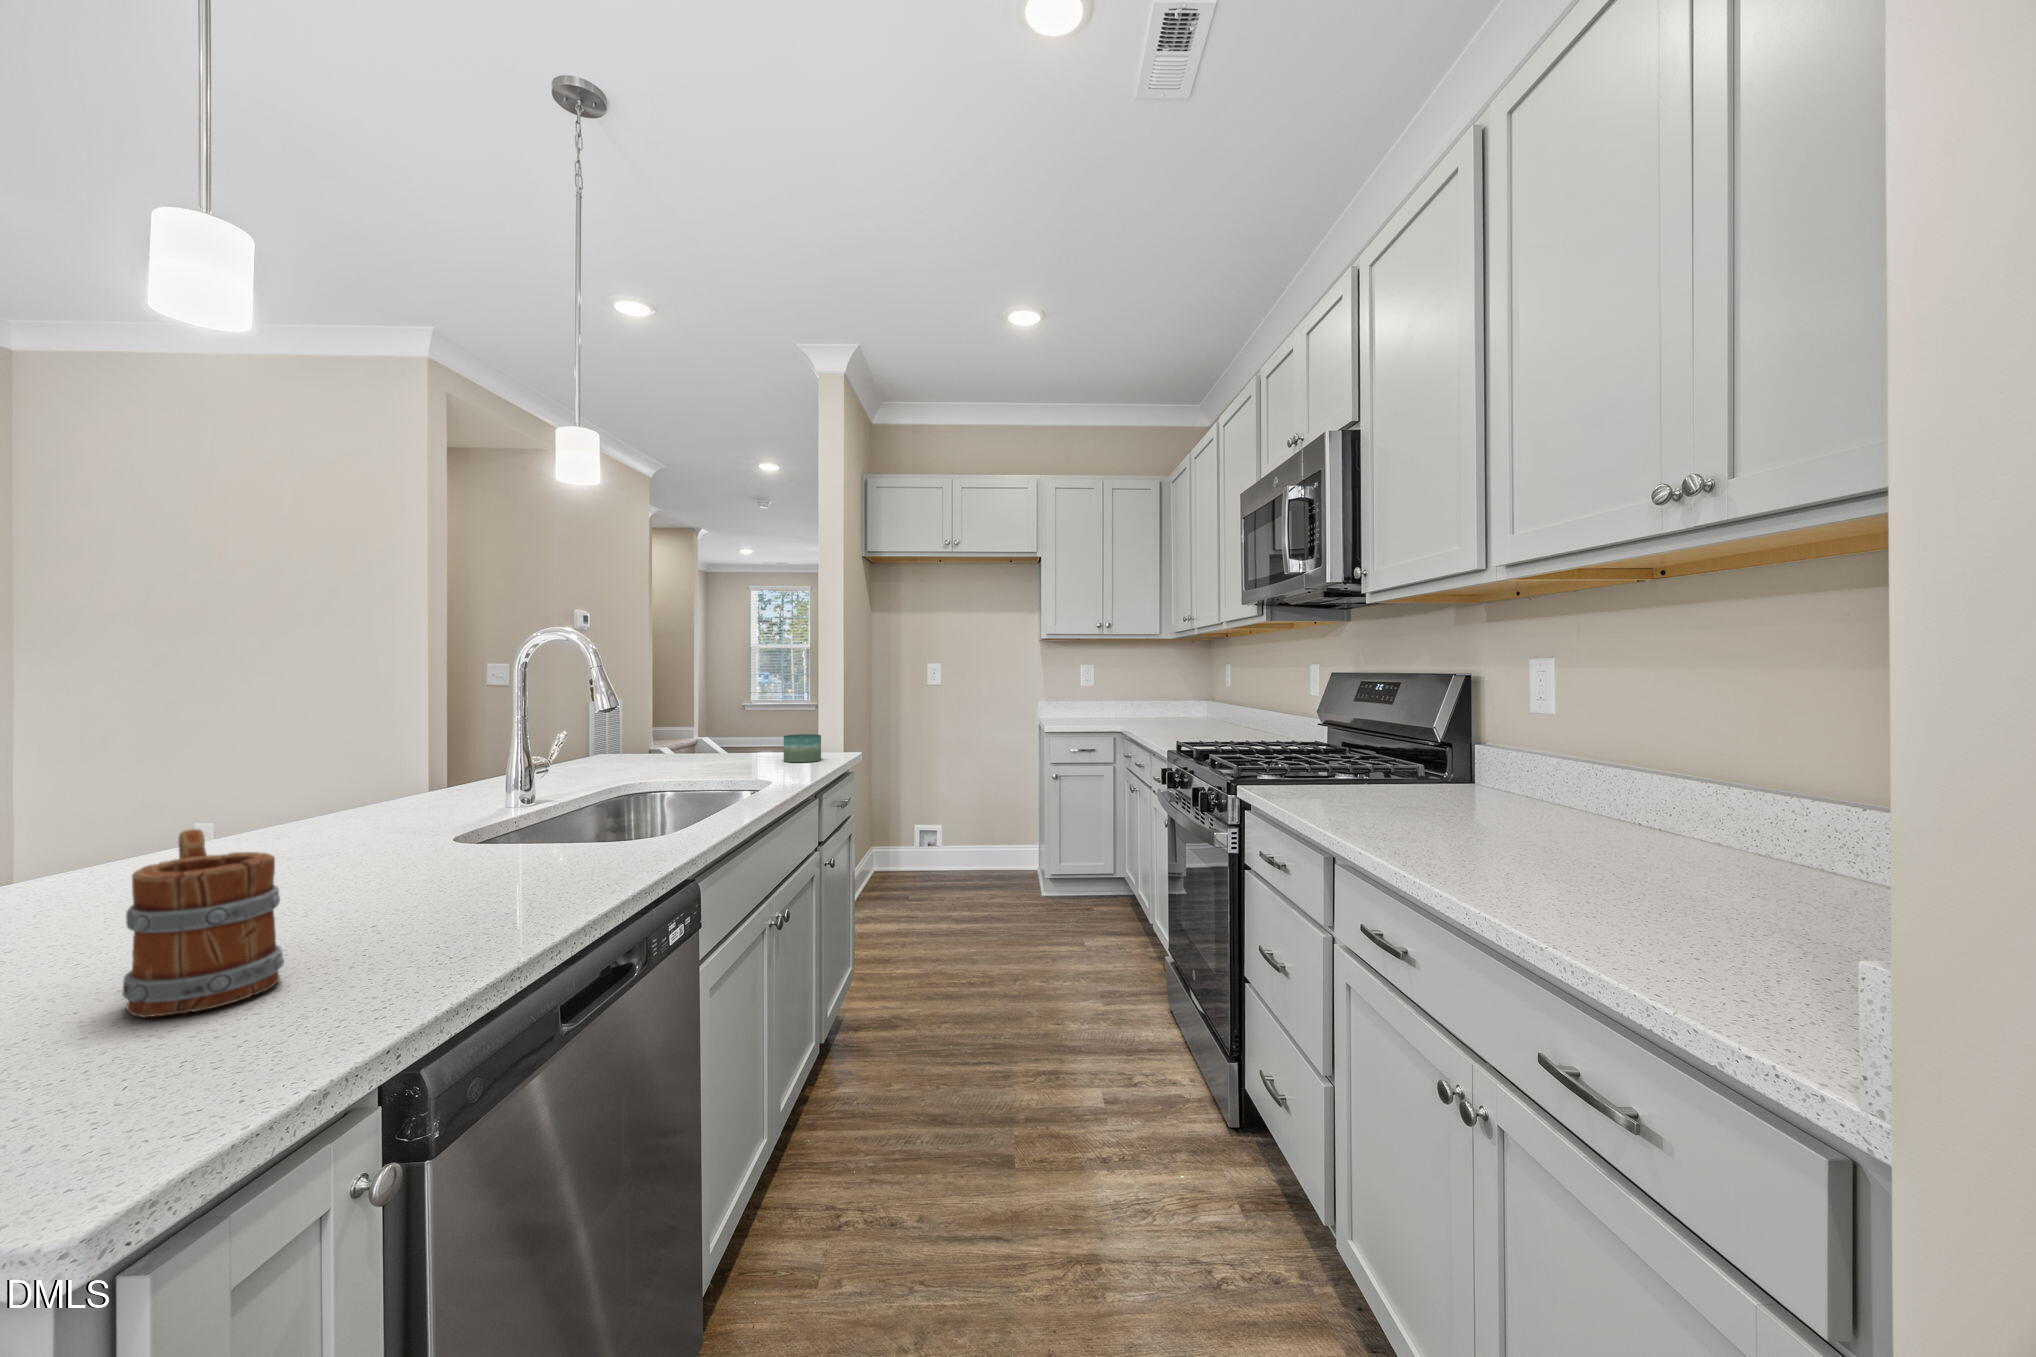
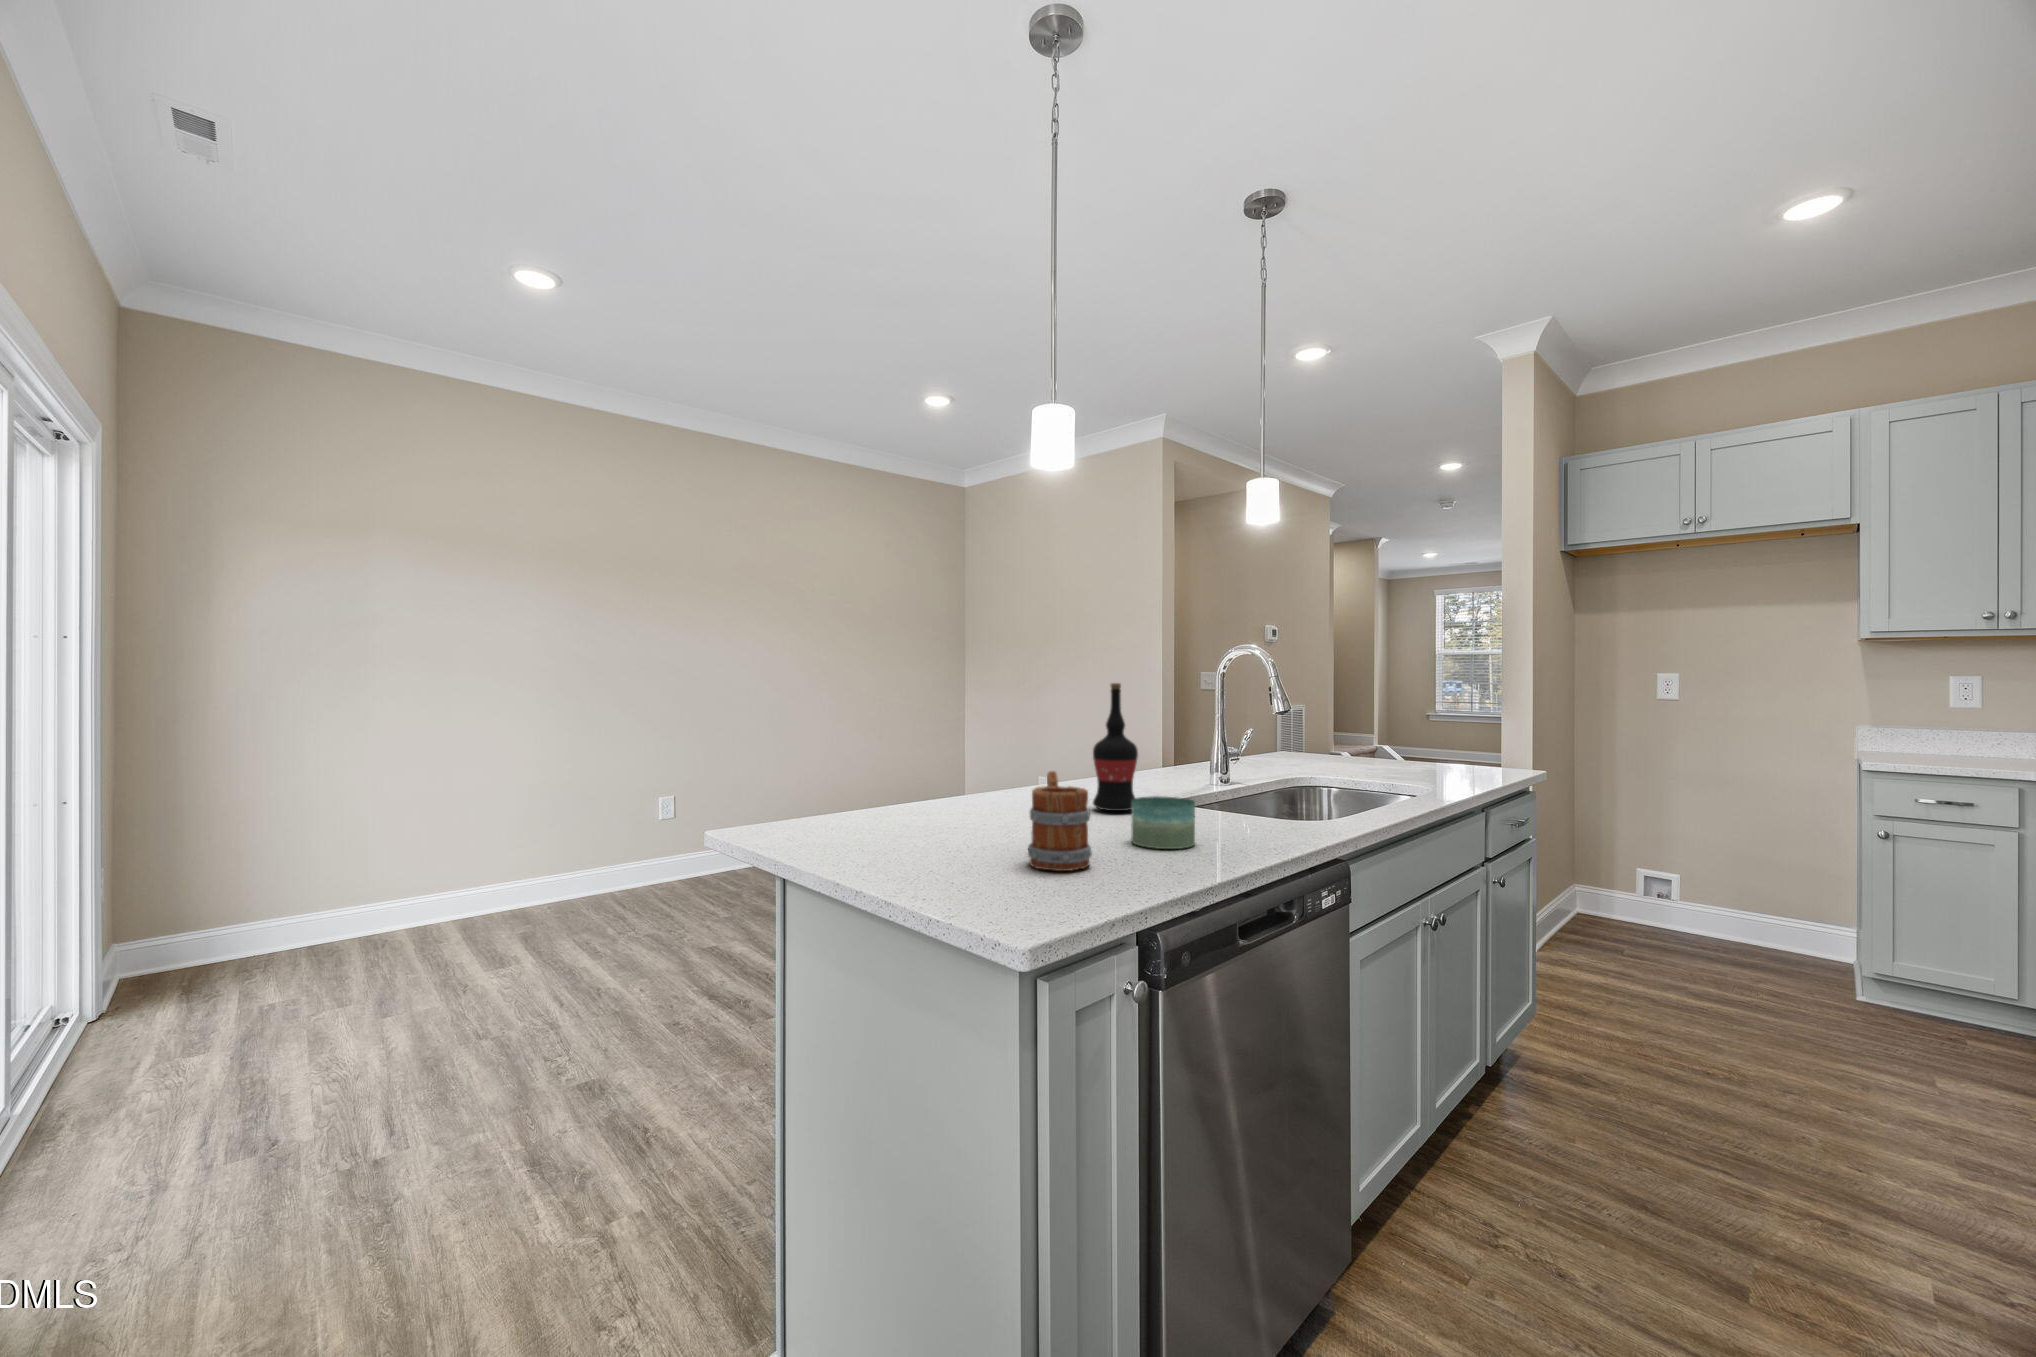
wine bottle: none [300,675,389,868] -> present [1093,683,1138,811]
candle: present [784,734,821,762] -> present [1131,796,1195,849]

